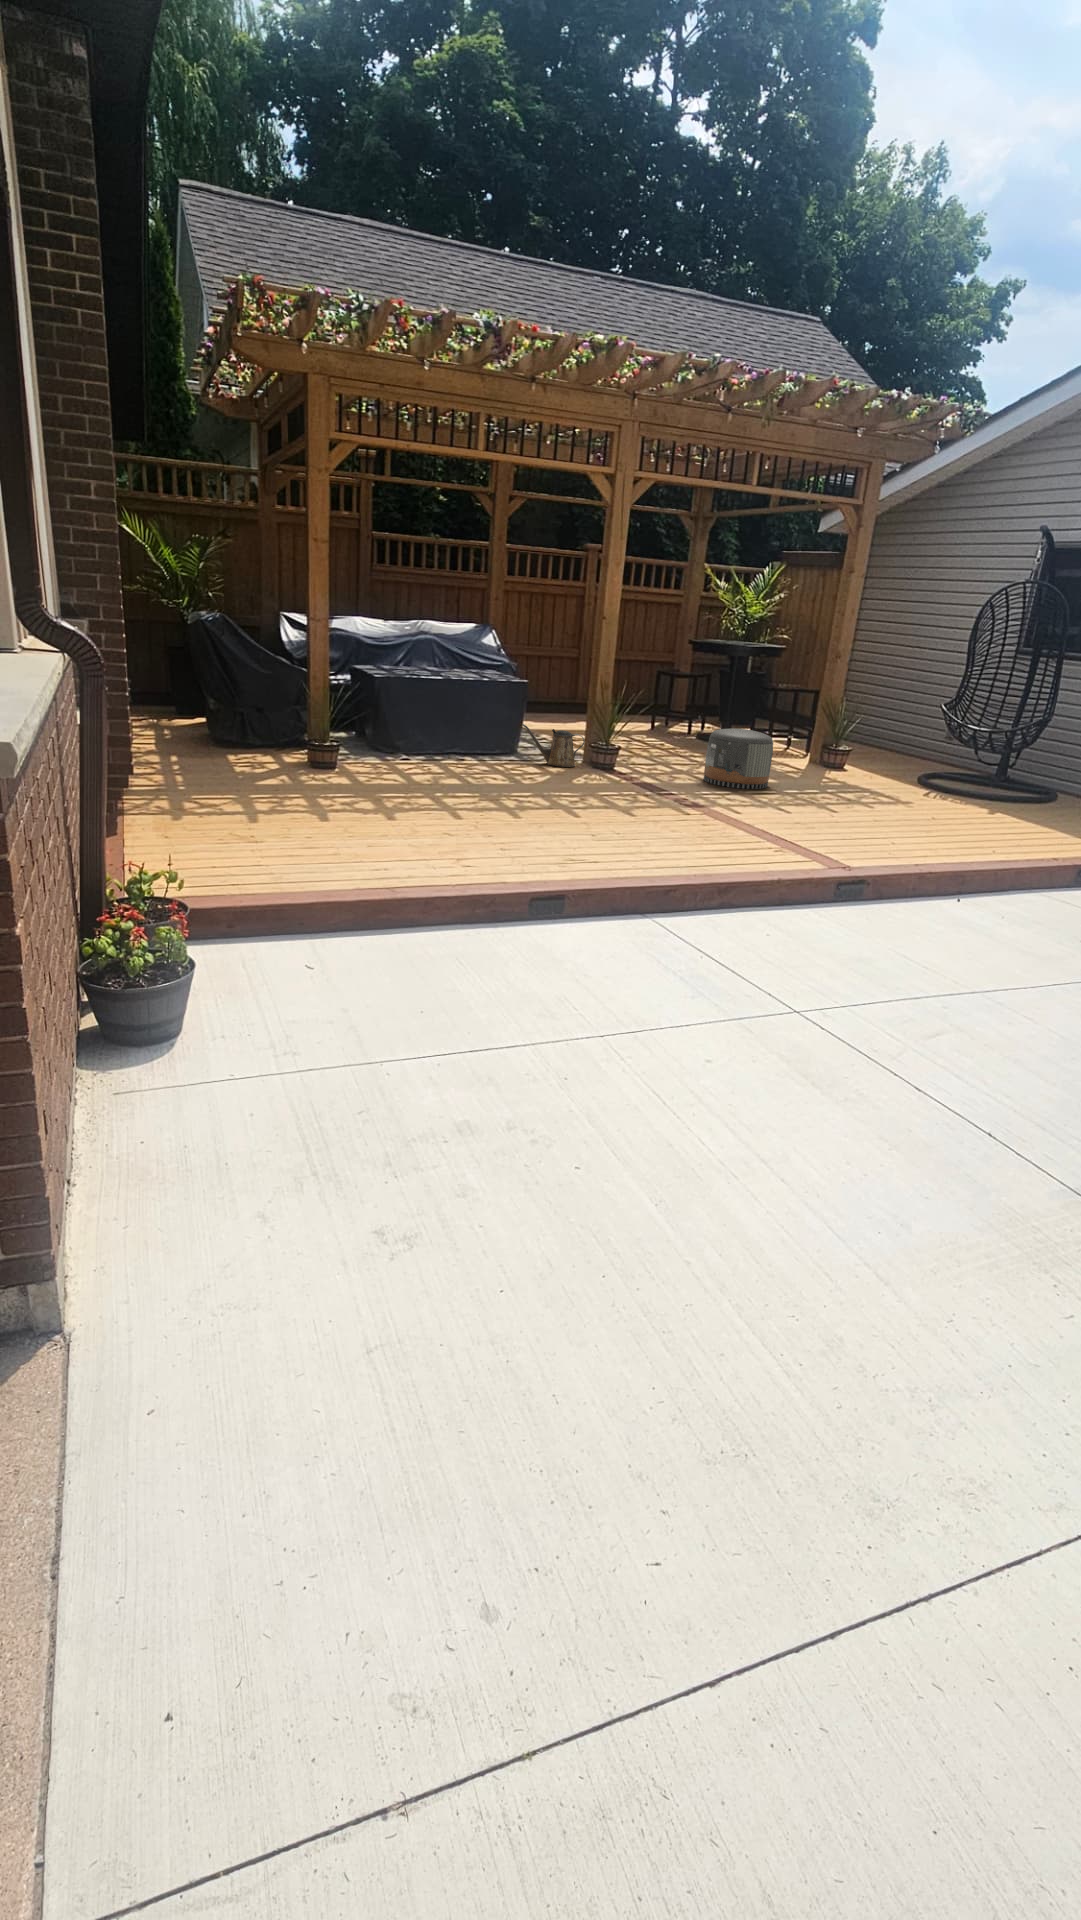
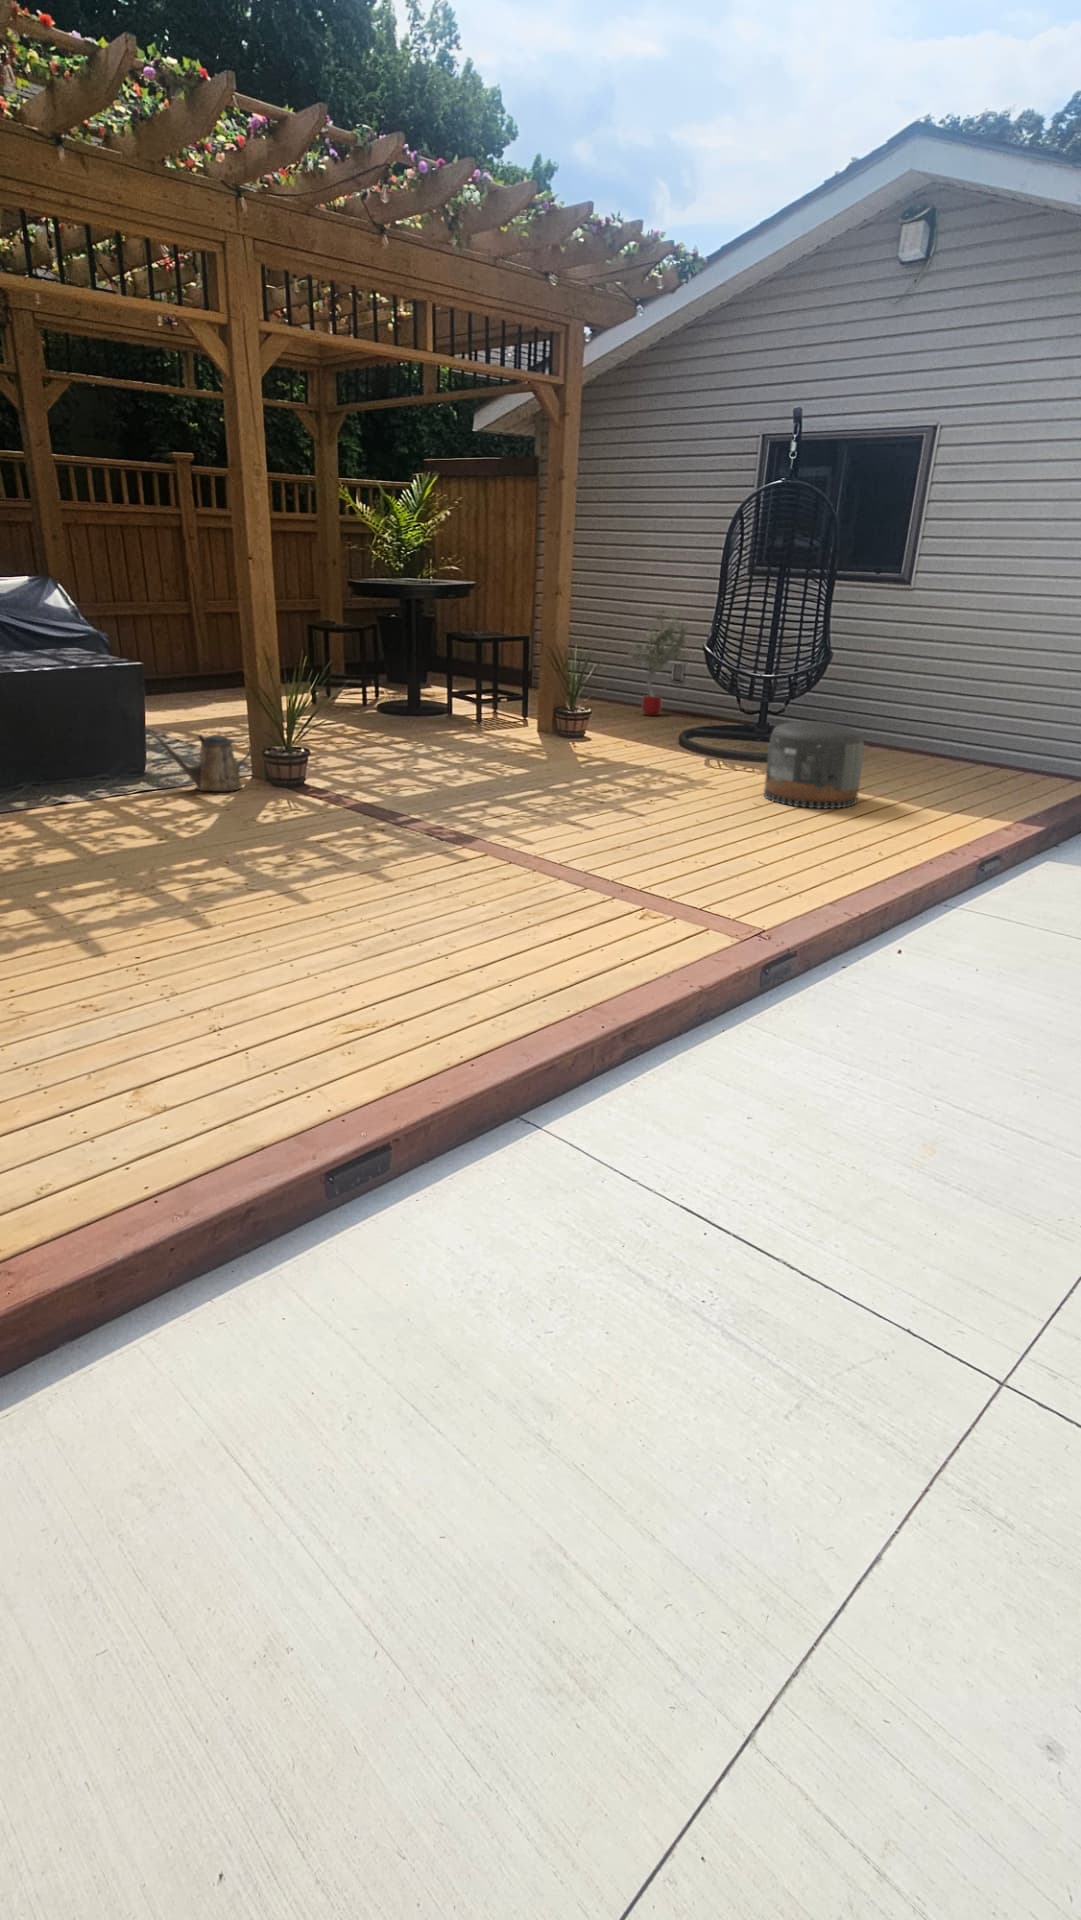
potted tree: none [902,678,954,761] -> present [629,610,690,716]
pouf: present [704,728,773,789] -> present [764,721,864,809]

